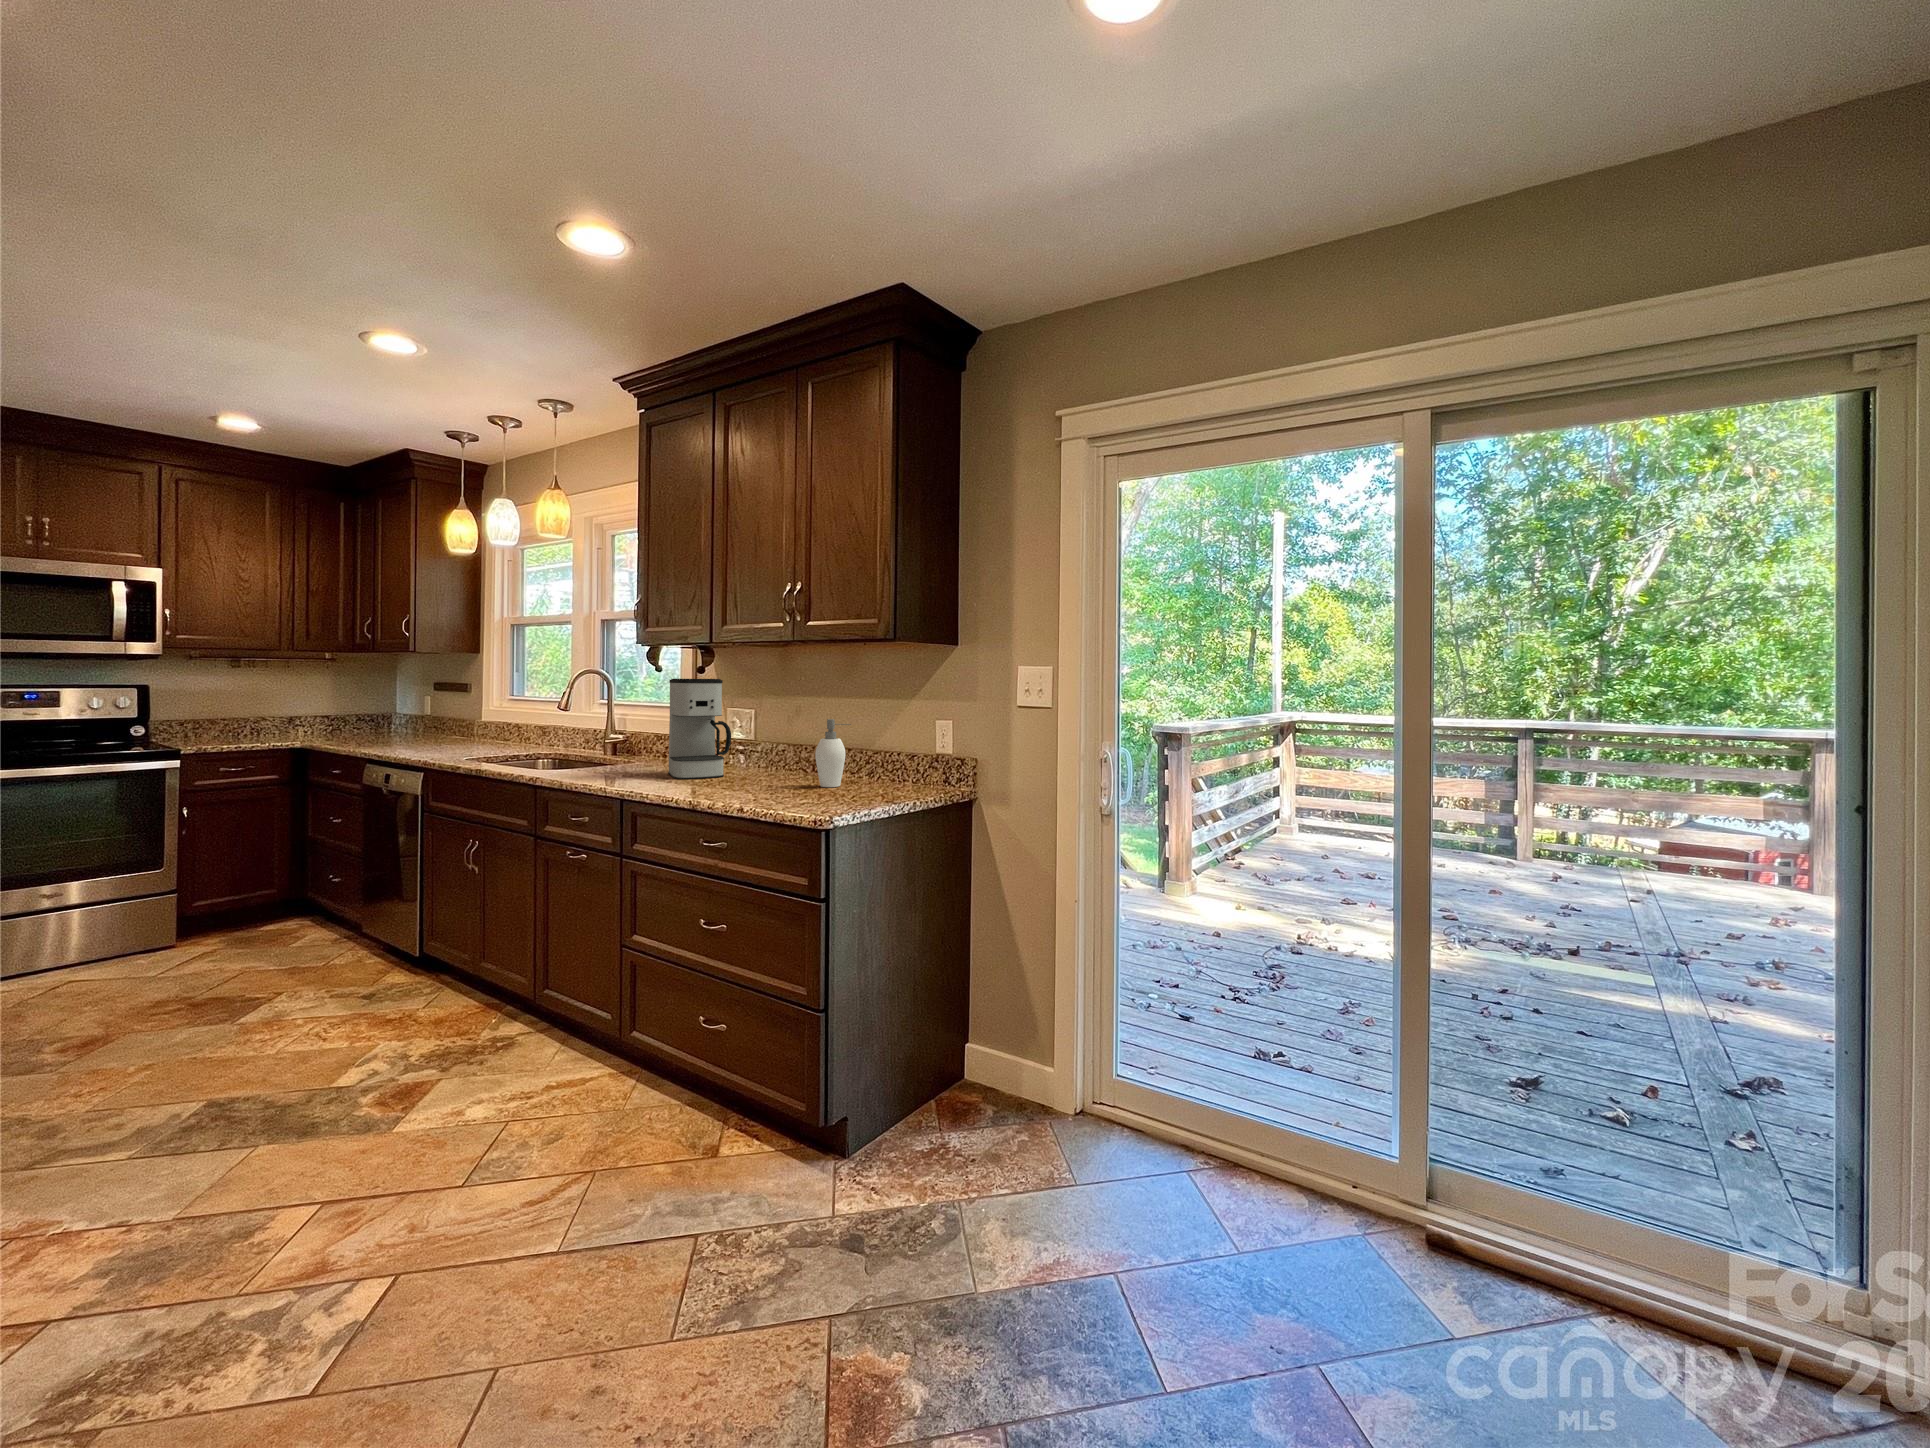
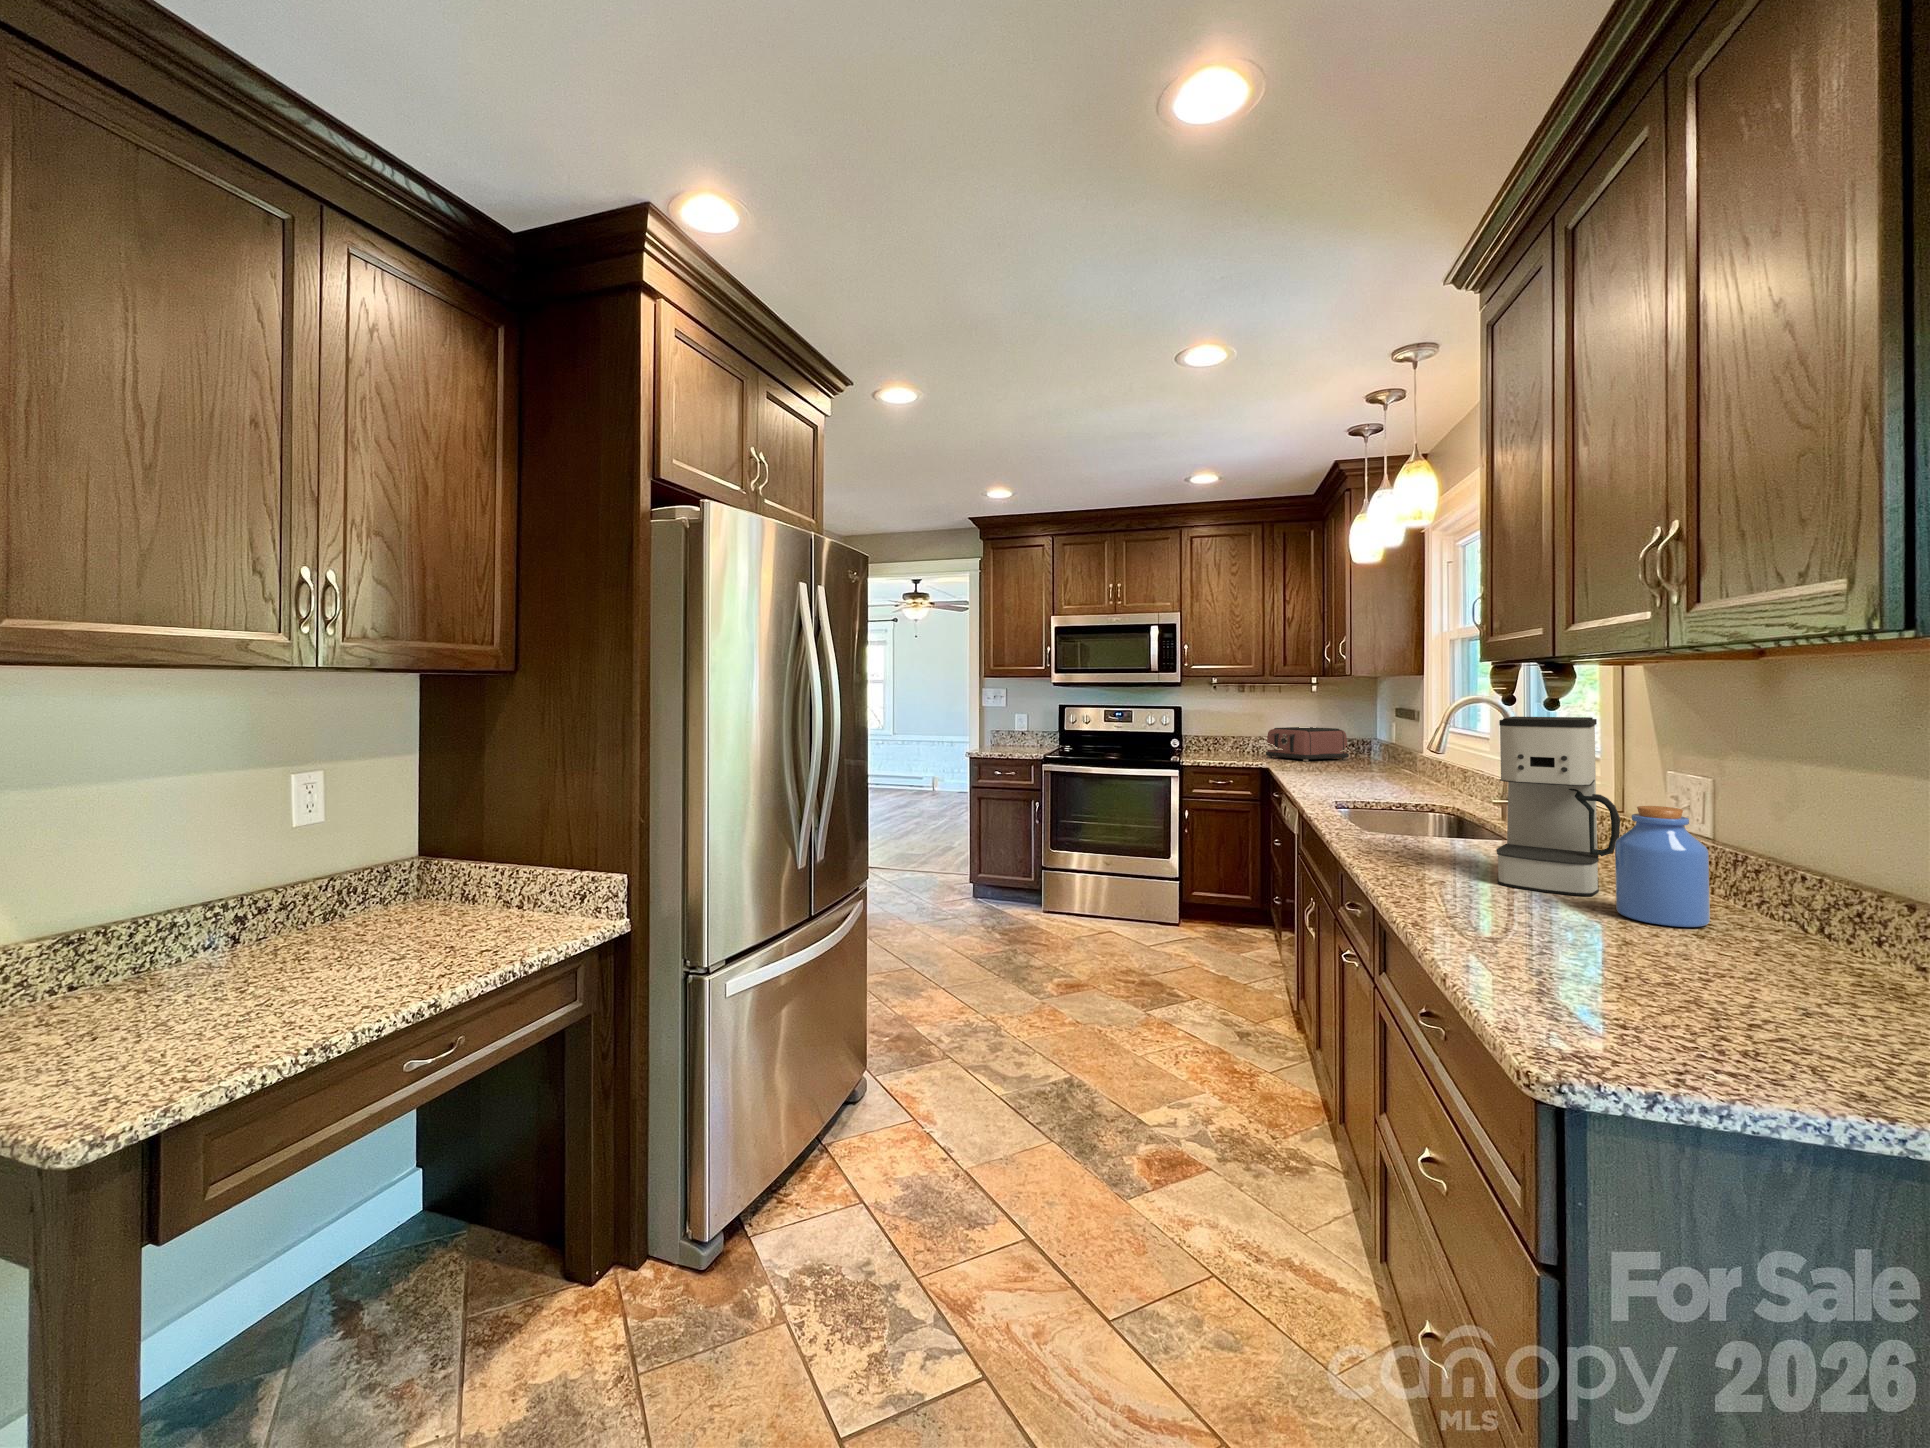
toaster: none [275,705,375,739] -> present [1266,727,1349,762]
soap dispenser: present [815,719,851,787] -> none [1735,824,1838,990]
jar: none [744,722,781,780] -> present [1615,806,1710,927]

